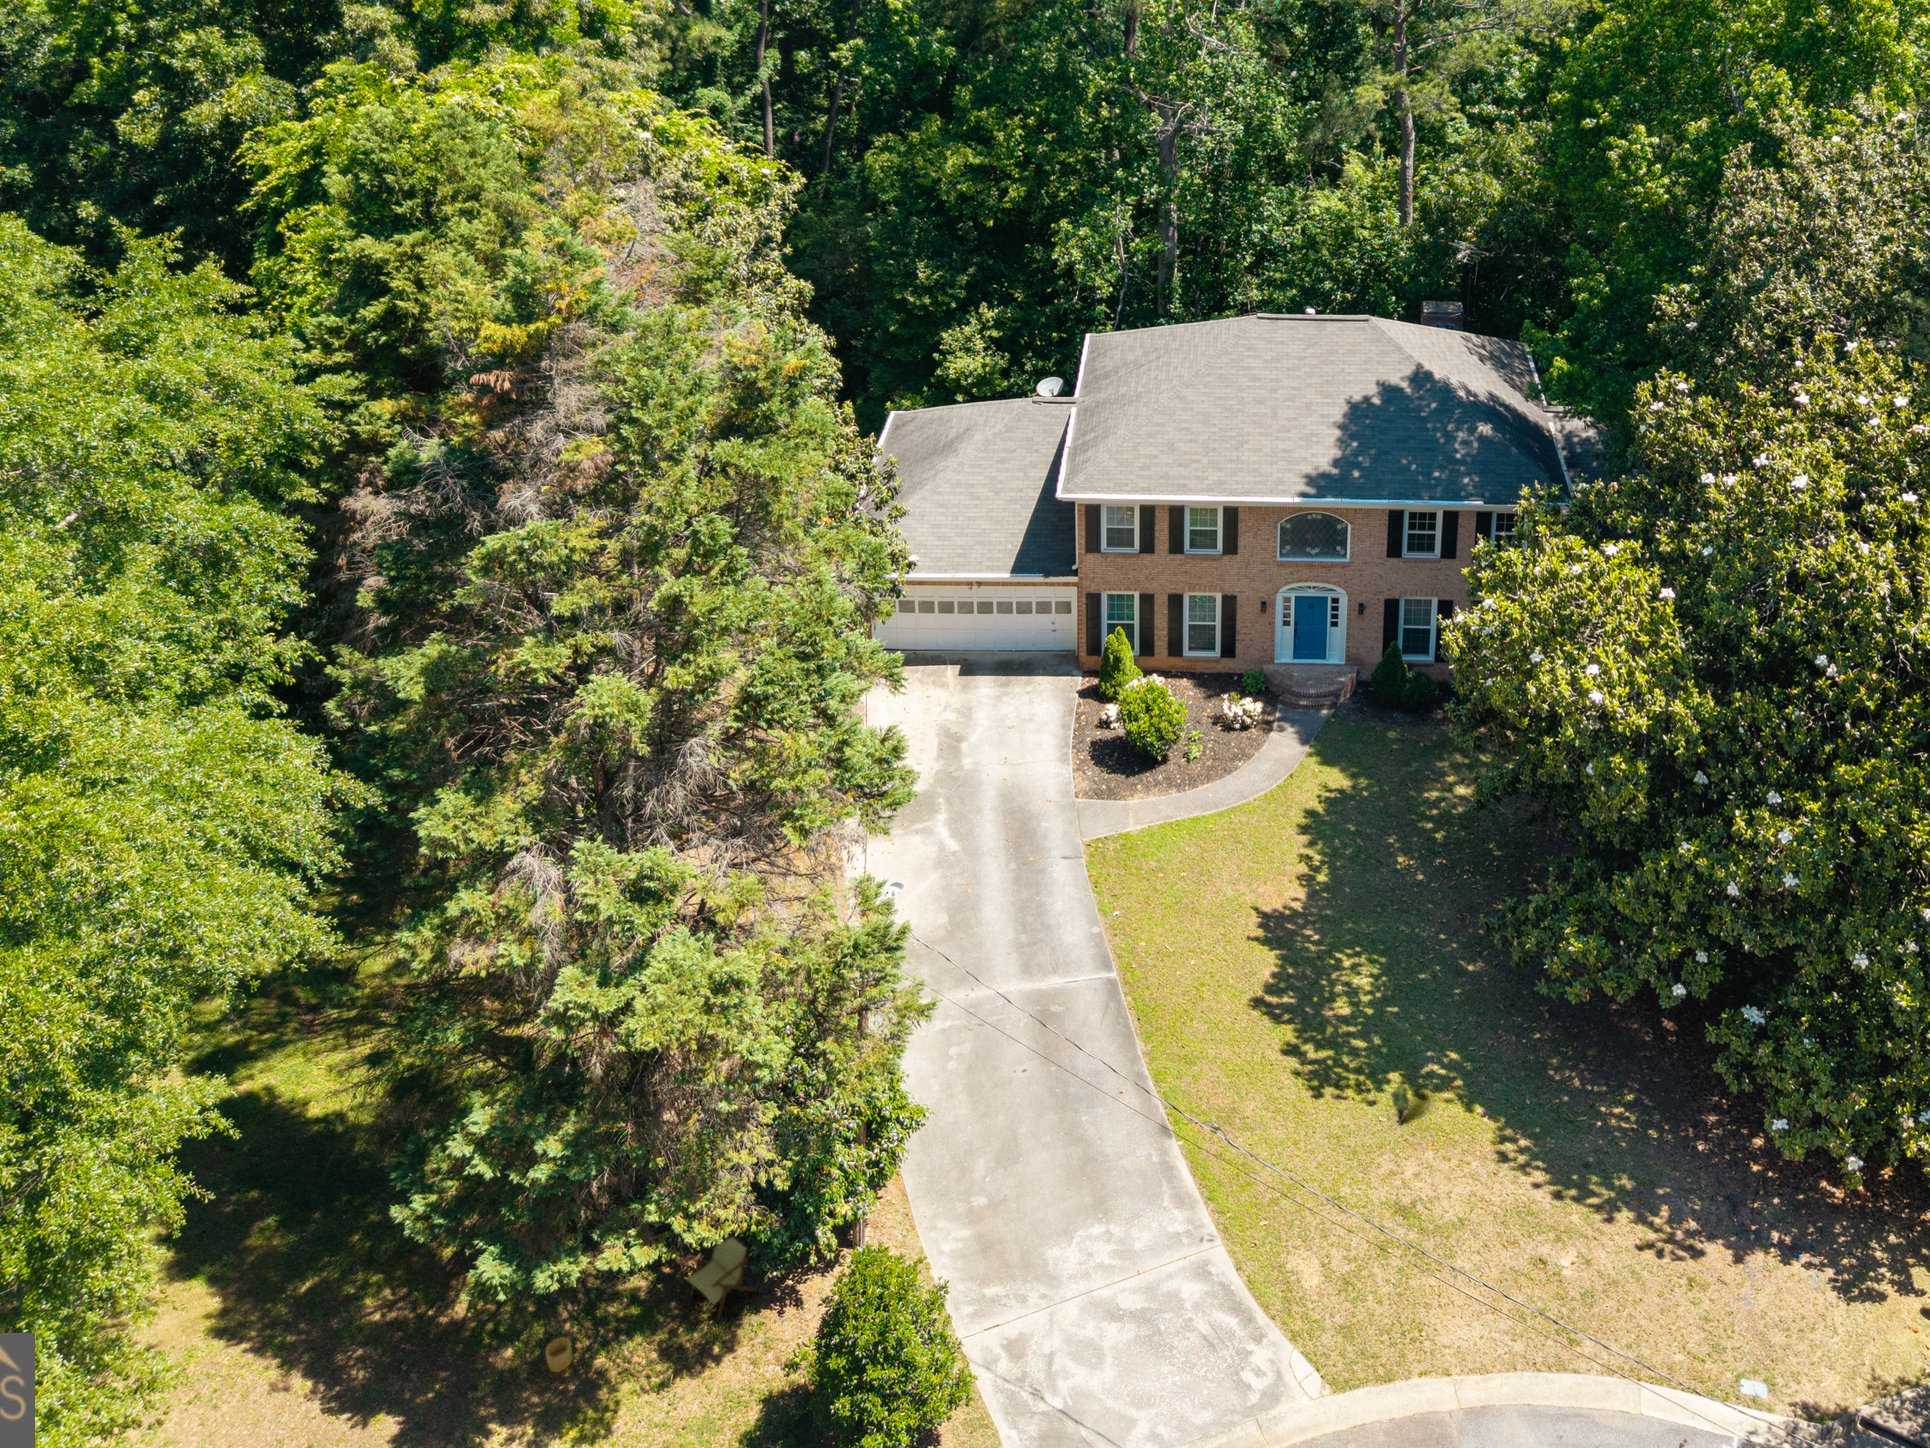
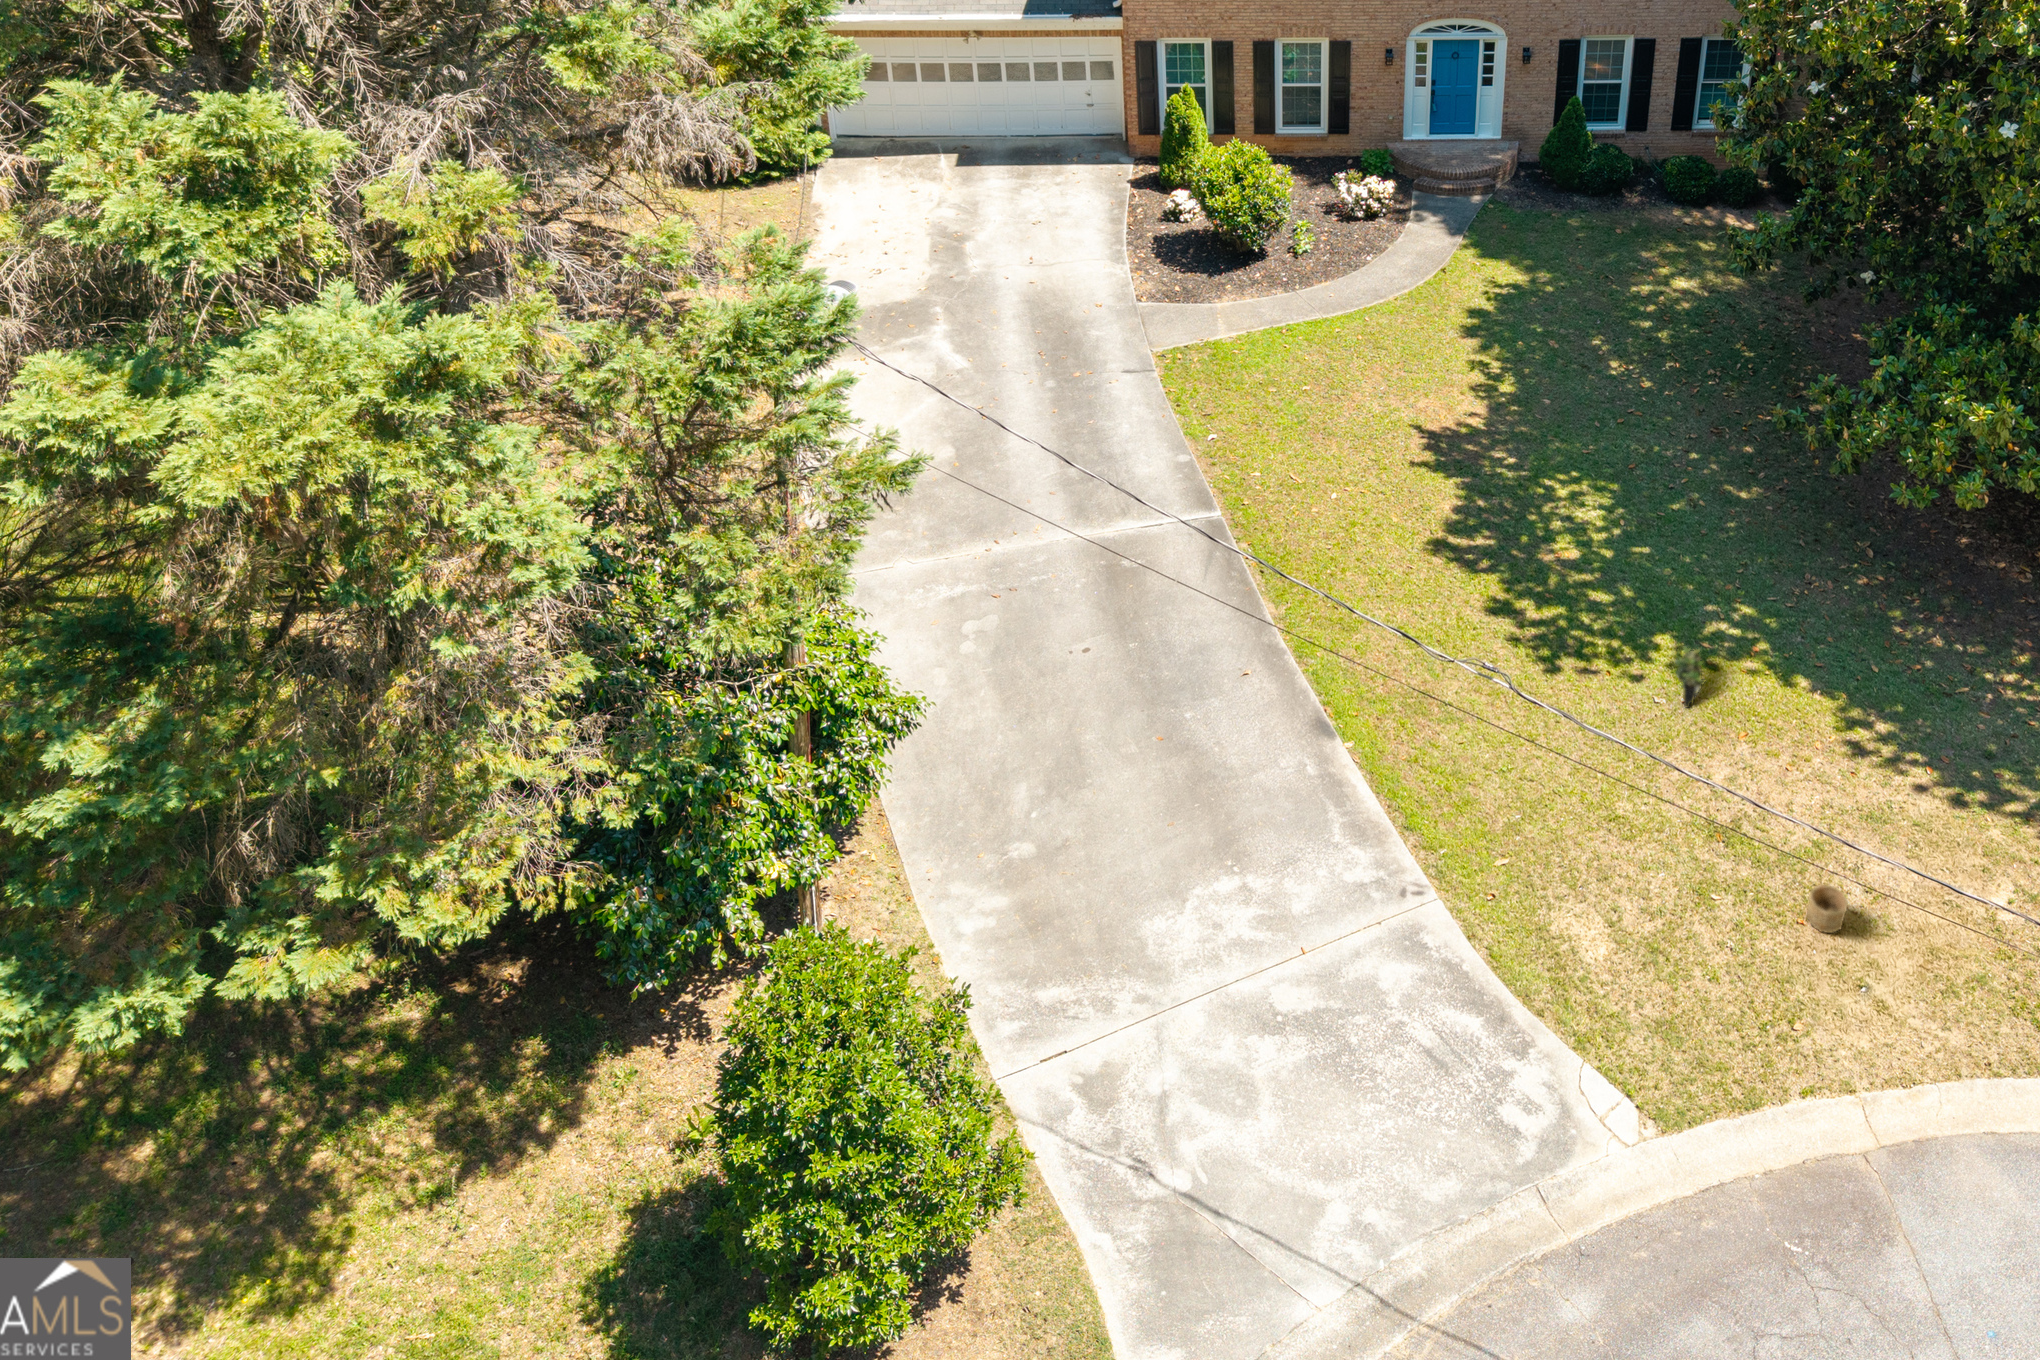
lounge chair: present [686,1238,754,1320] -> none [483,909,626,1064]
wooden bucket: present [545,1337,573,1372] -> present [1807,885,1848,933]

